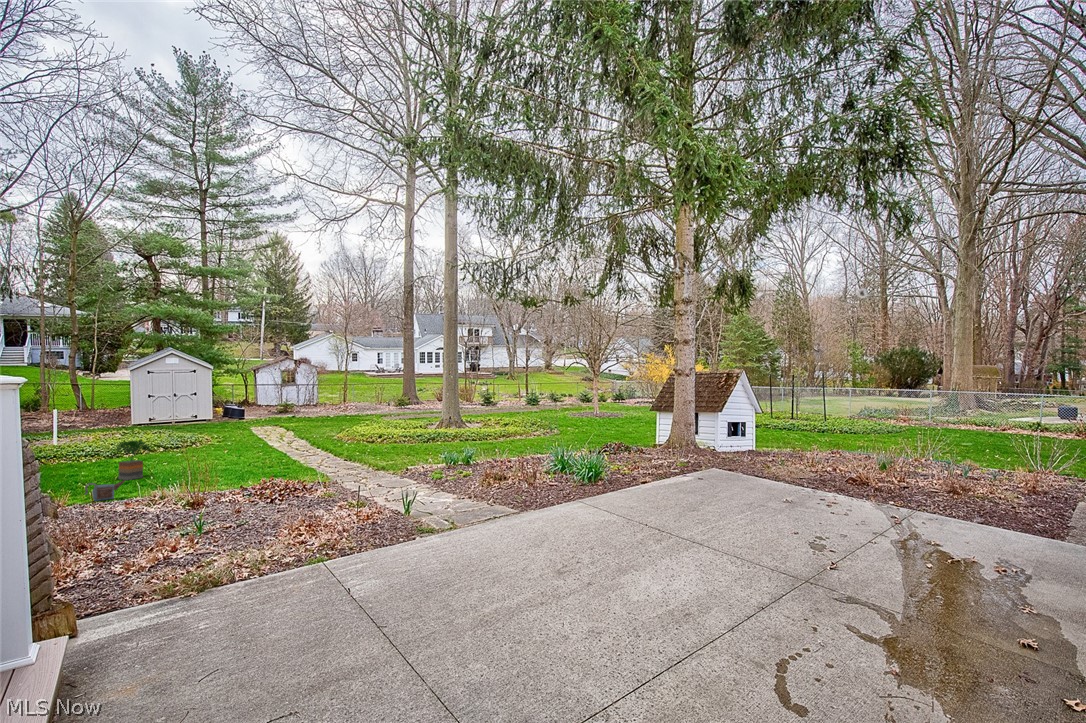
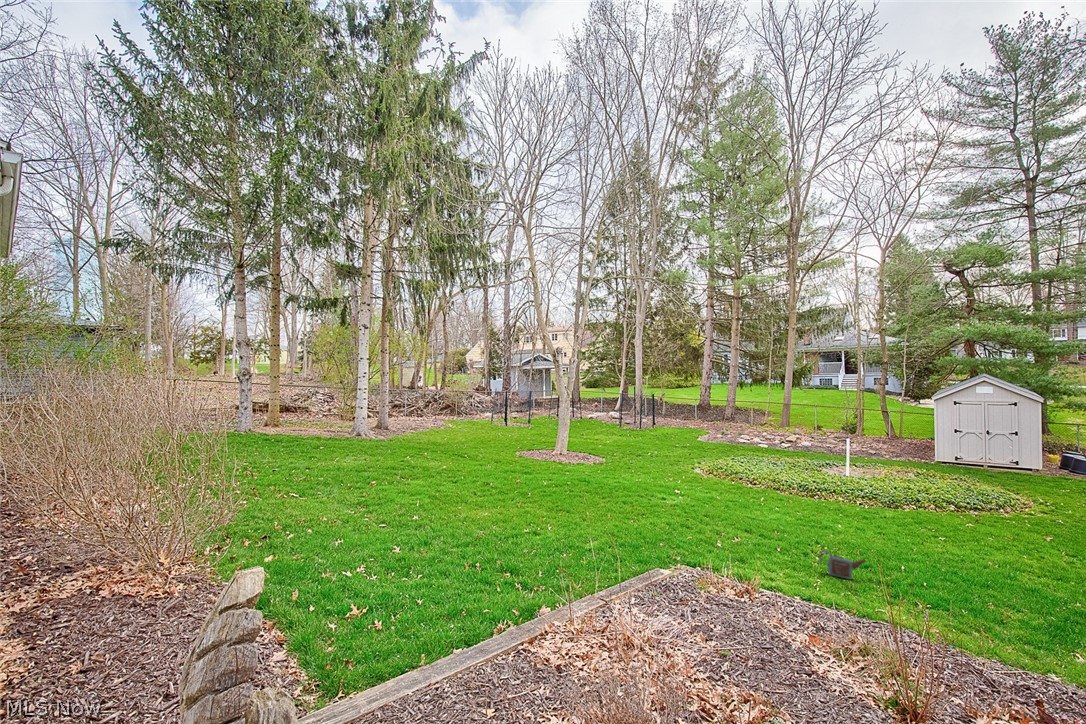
potted tree: present [116,441,150,480] -> none [872,498,917,552]

